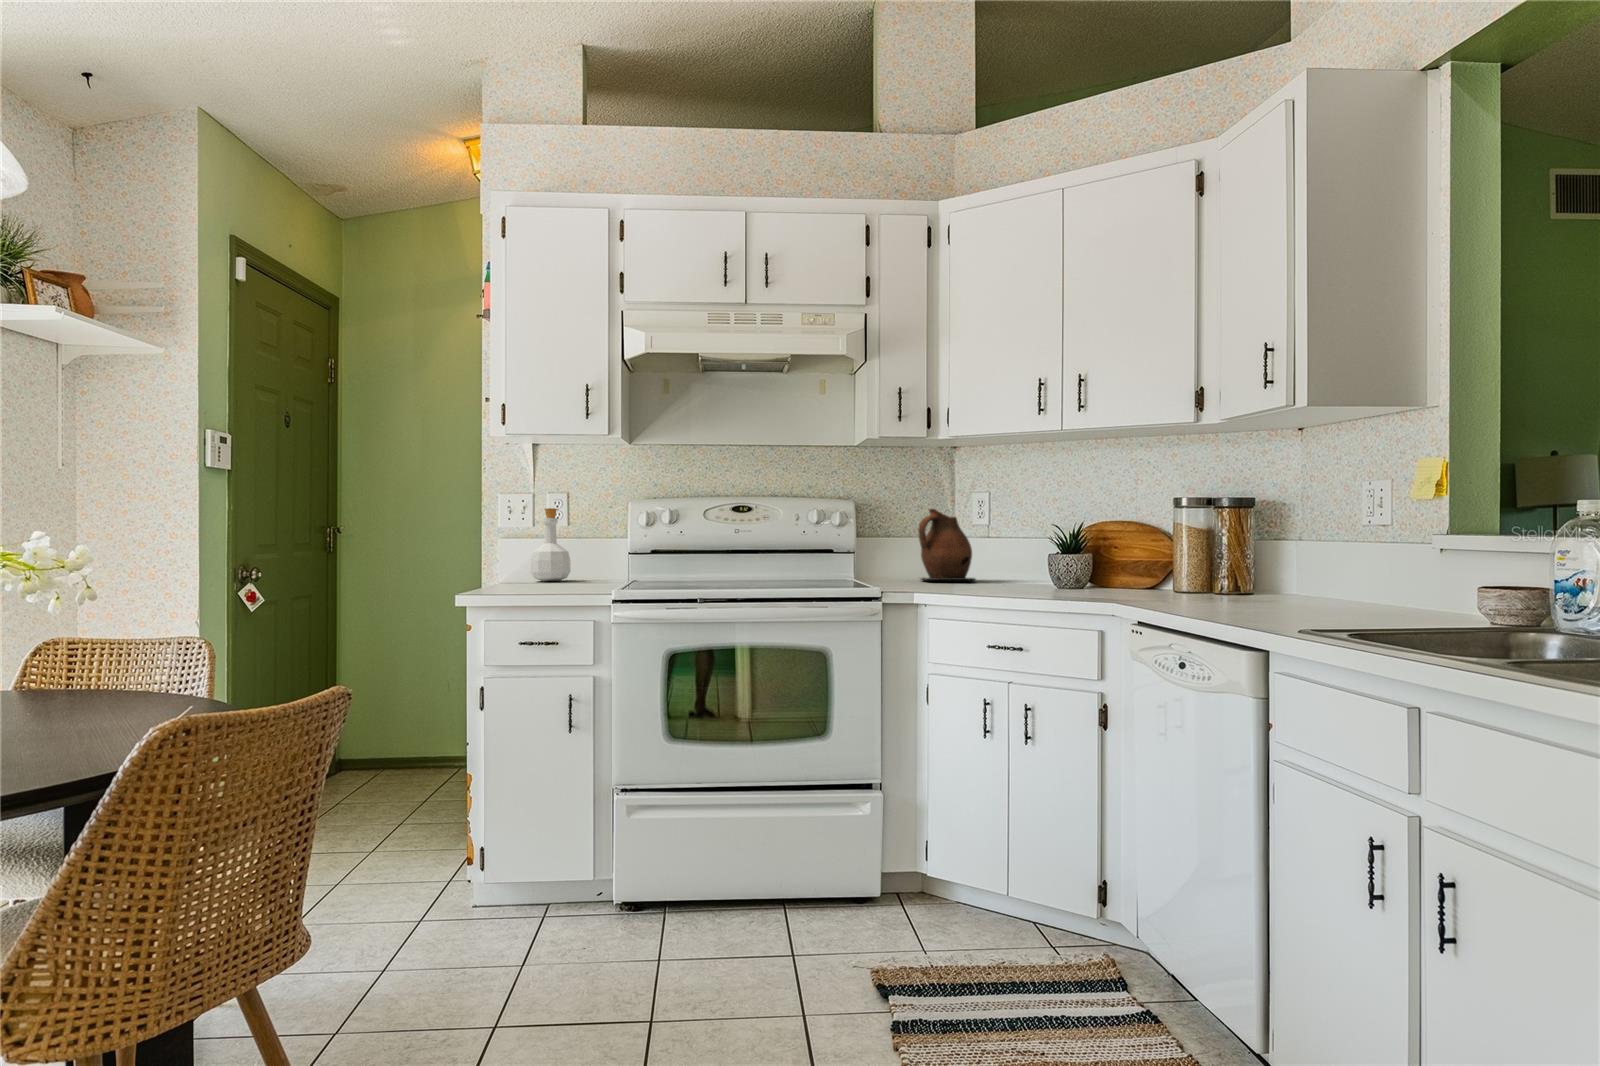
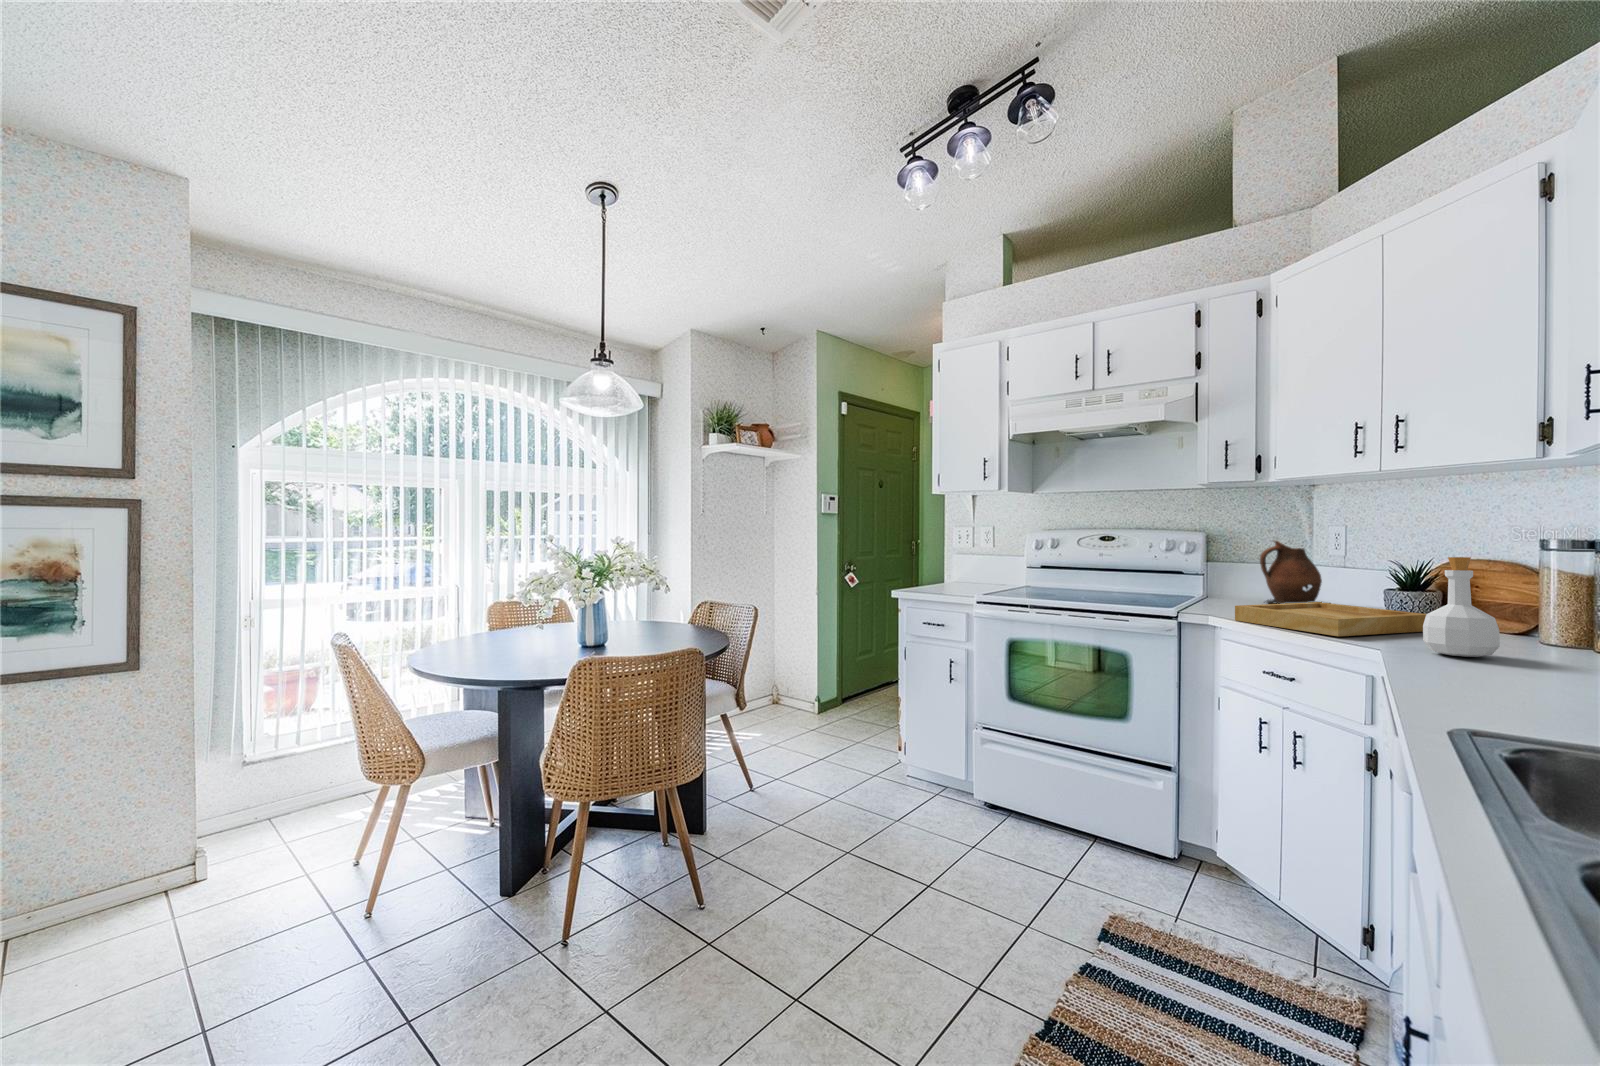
bottle: present [531,508,570,581] -> present [1423,557,1500,657]
tray: none [951,572,1107,597] -> present [1235,602,1426,636]

